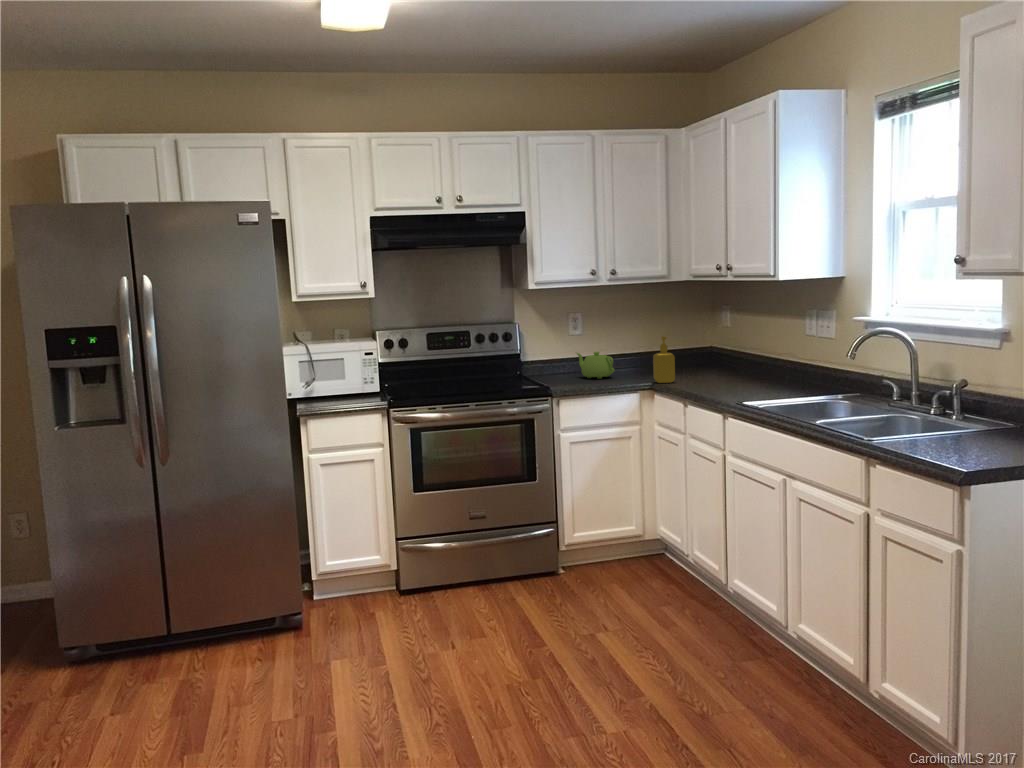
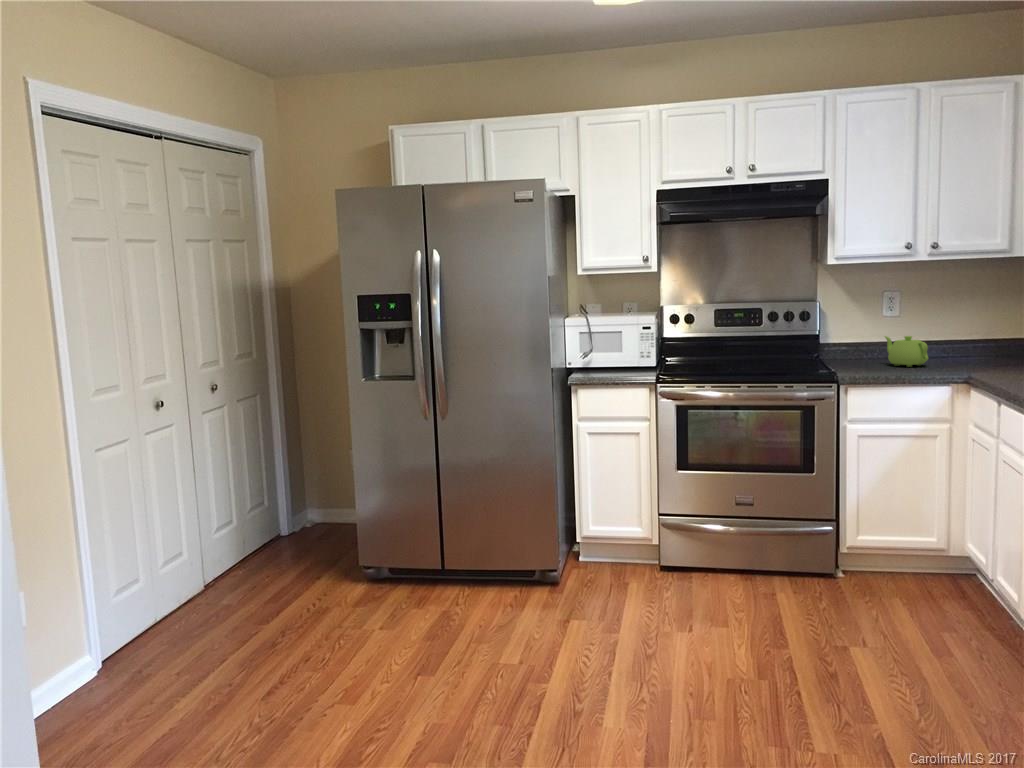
soap dispenser: present [653,336,675,383] -> none [973,320,1002,376]

